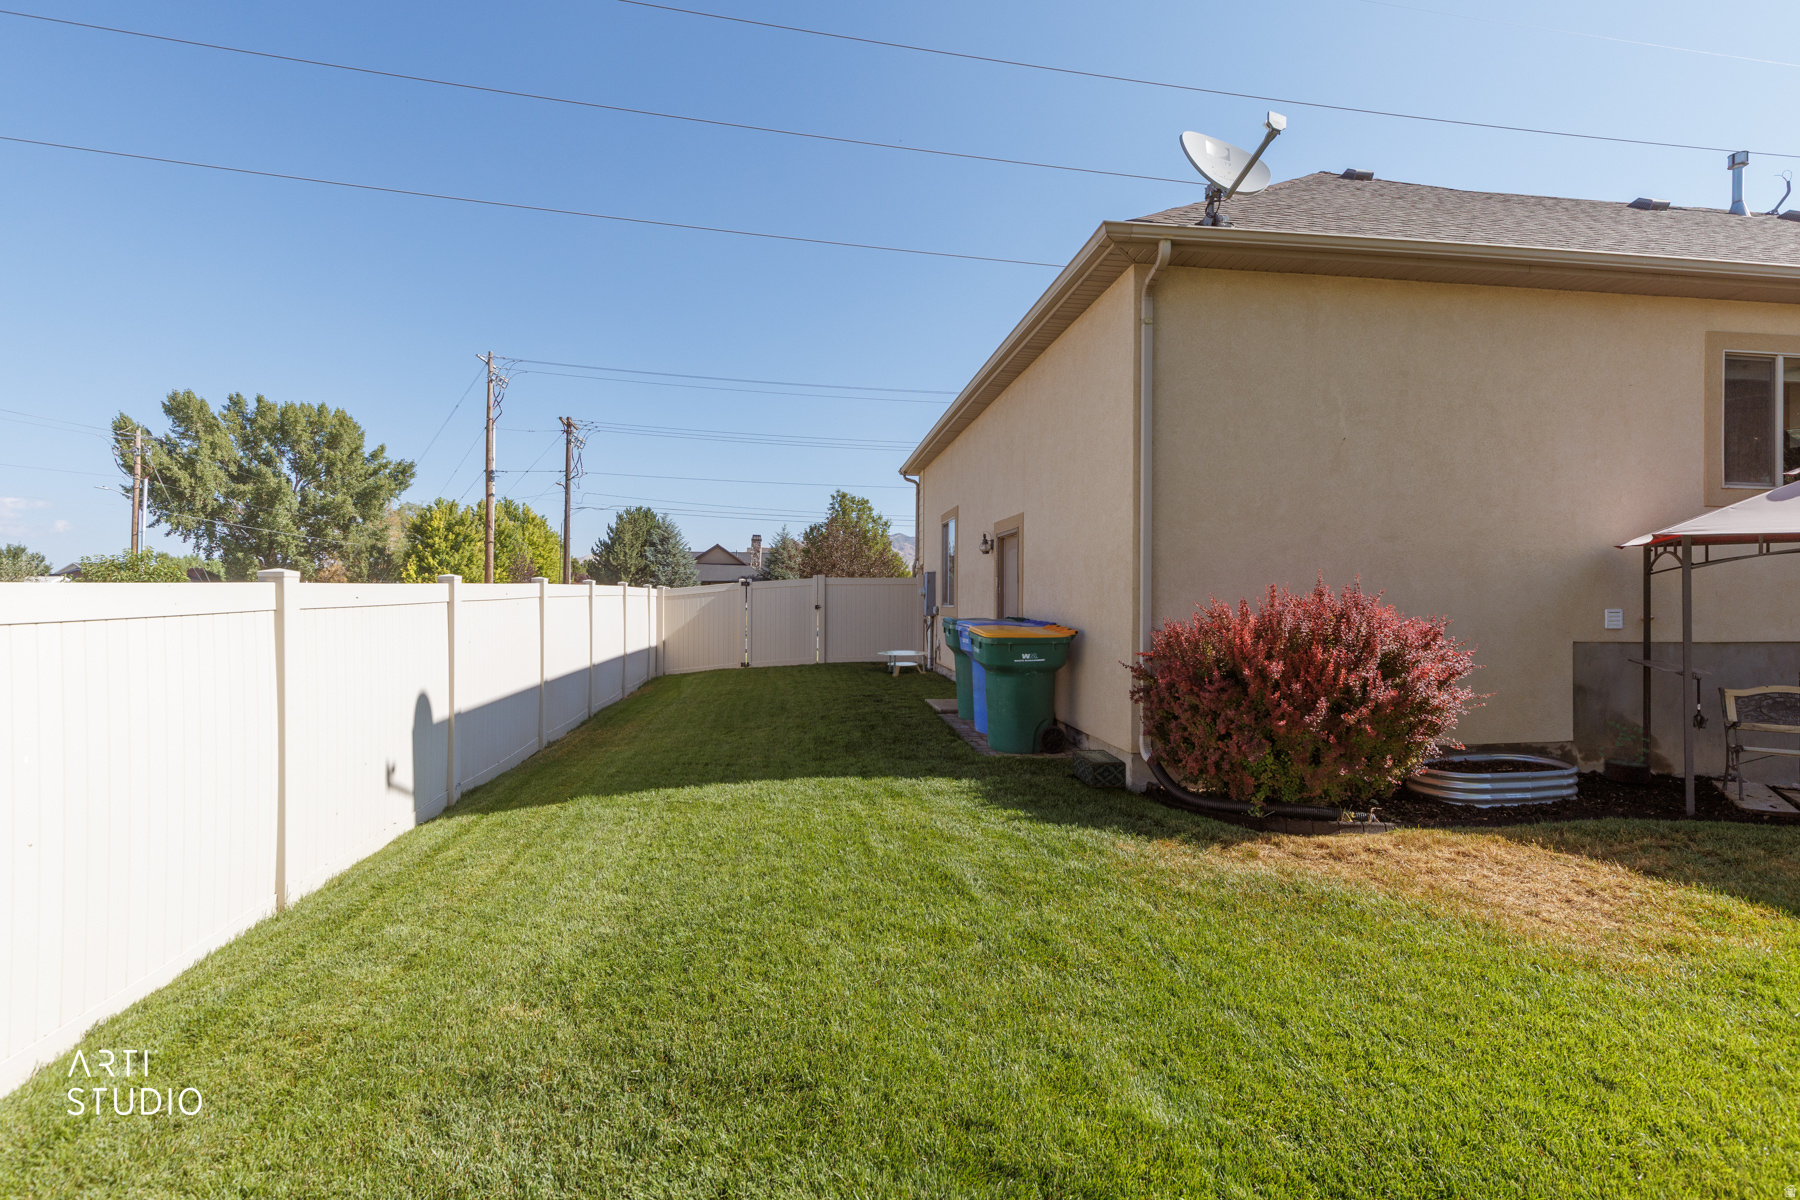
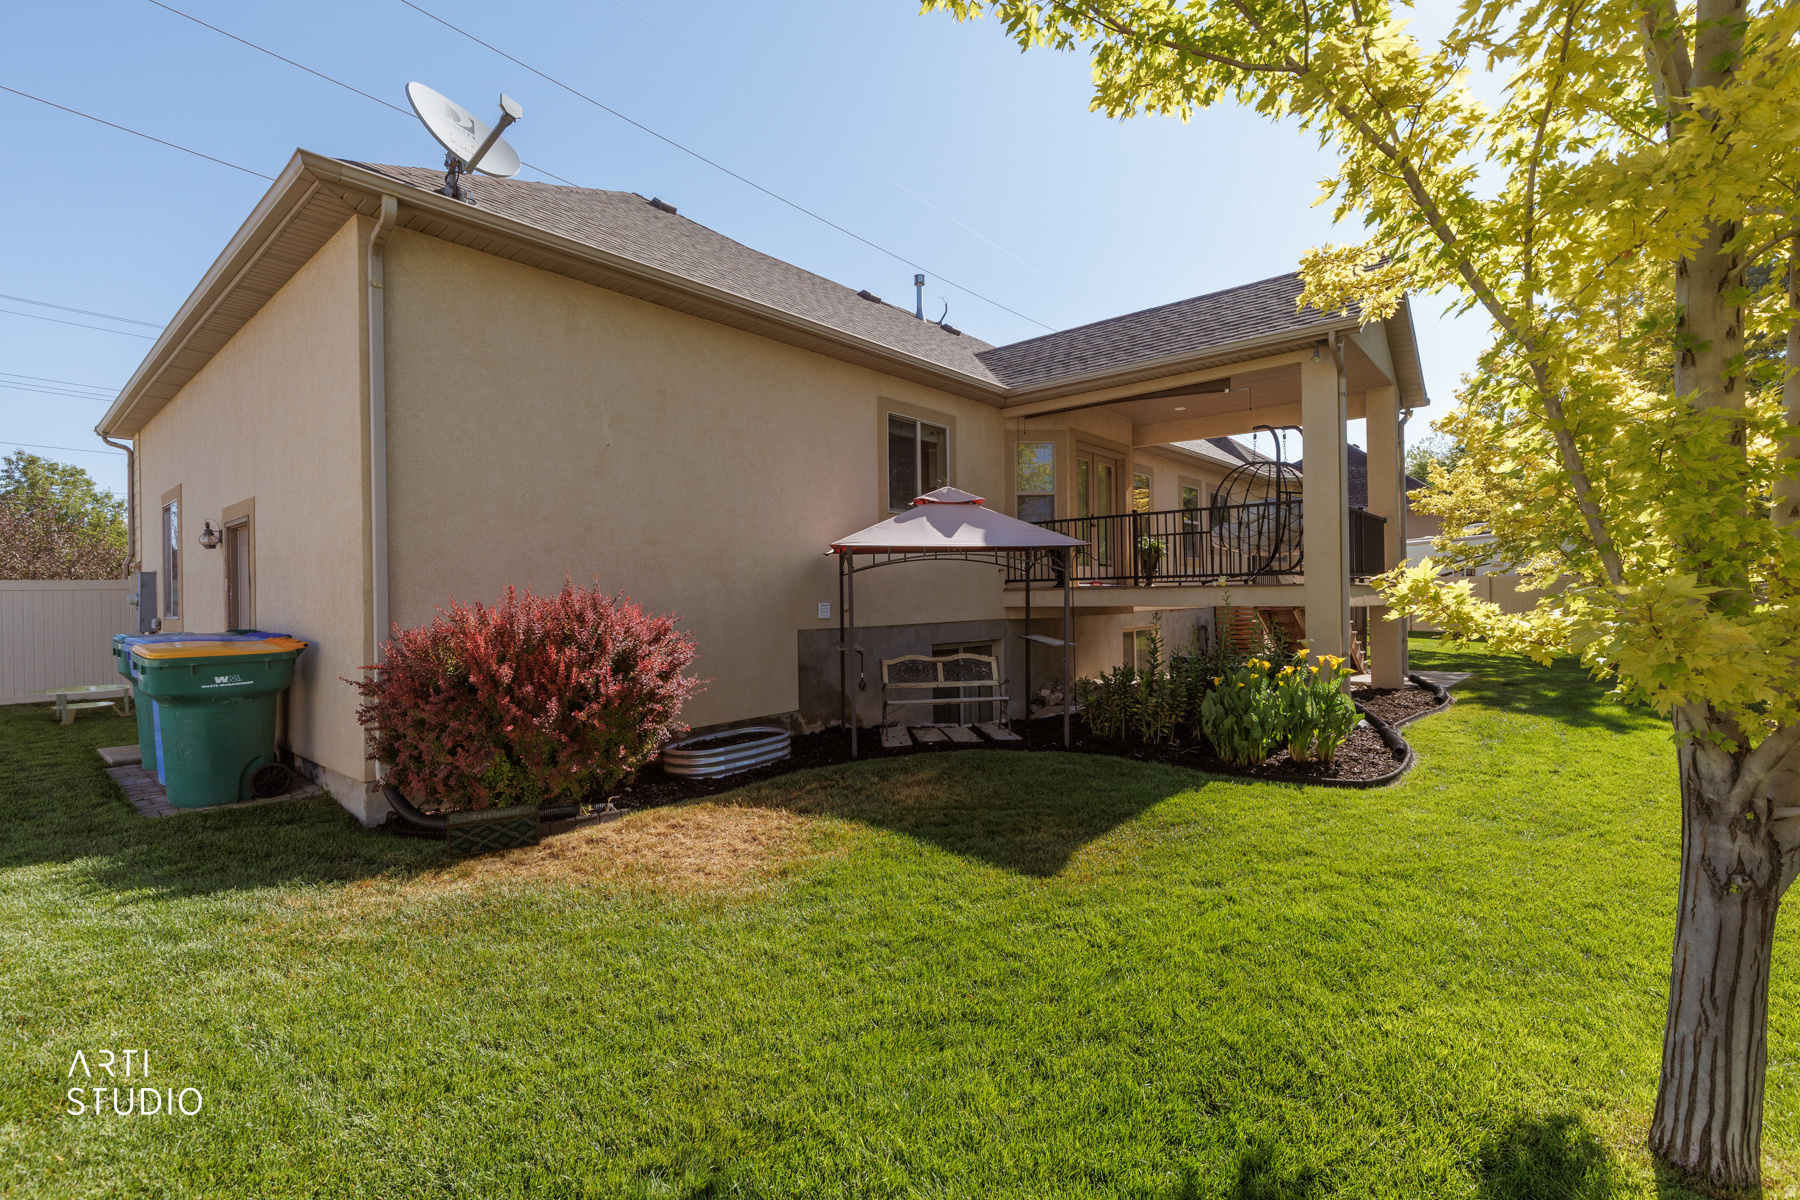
decorative plant: present [1597,721,1652,784] -> none [810,691,843,740]
woven basket: present [1072,750,1126,788] -> present [447,803,540,858]

